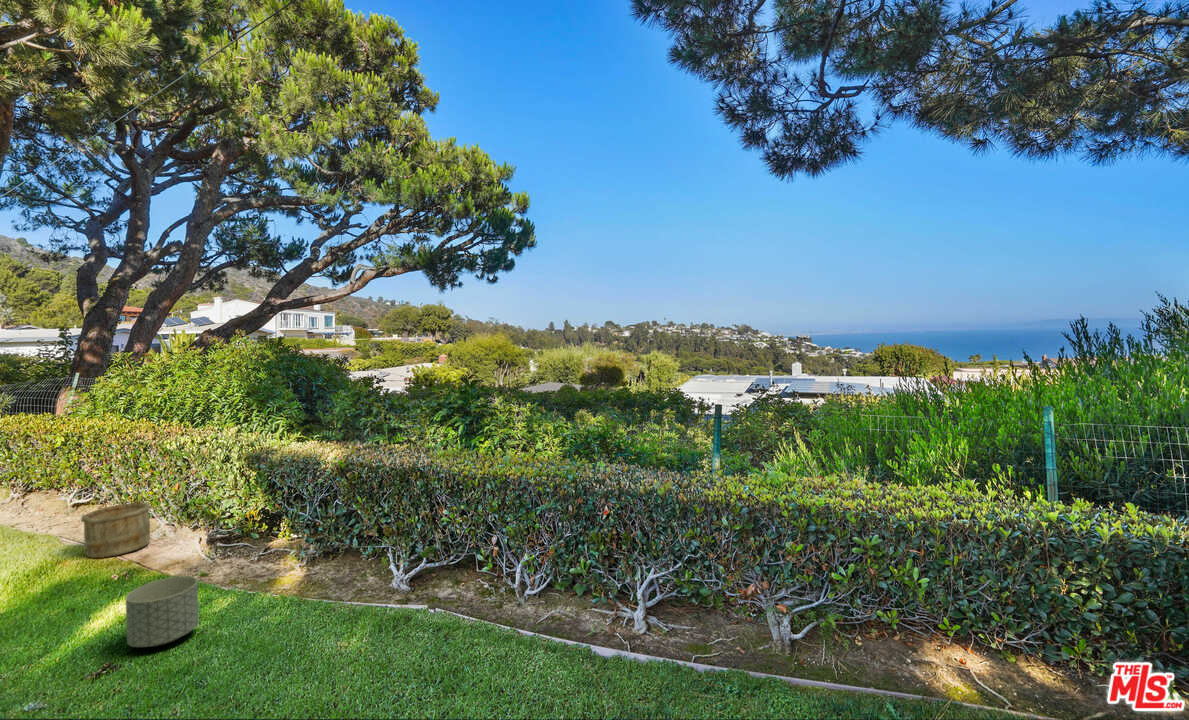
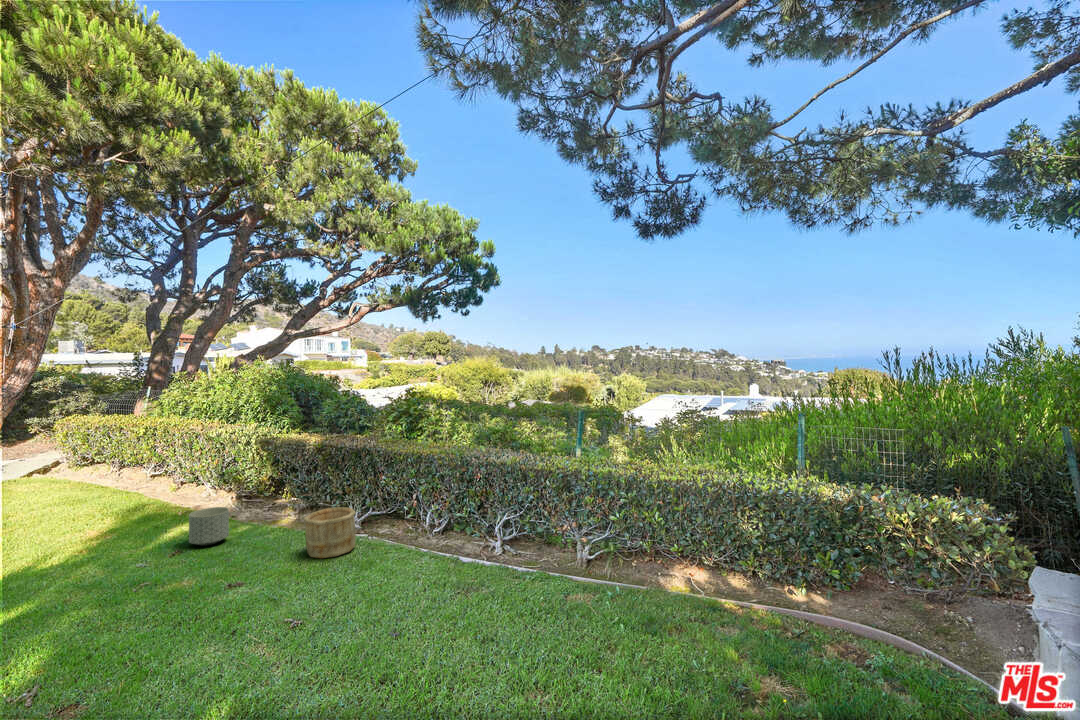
wooden bucket: present [81,503,150,558] -> present [304,507,356,558]

